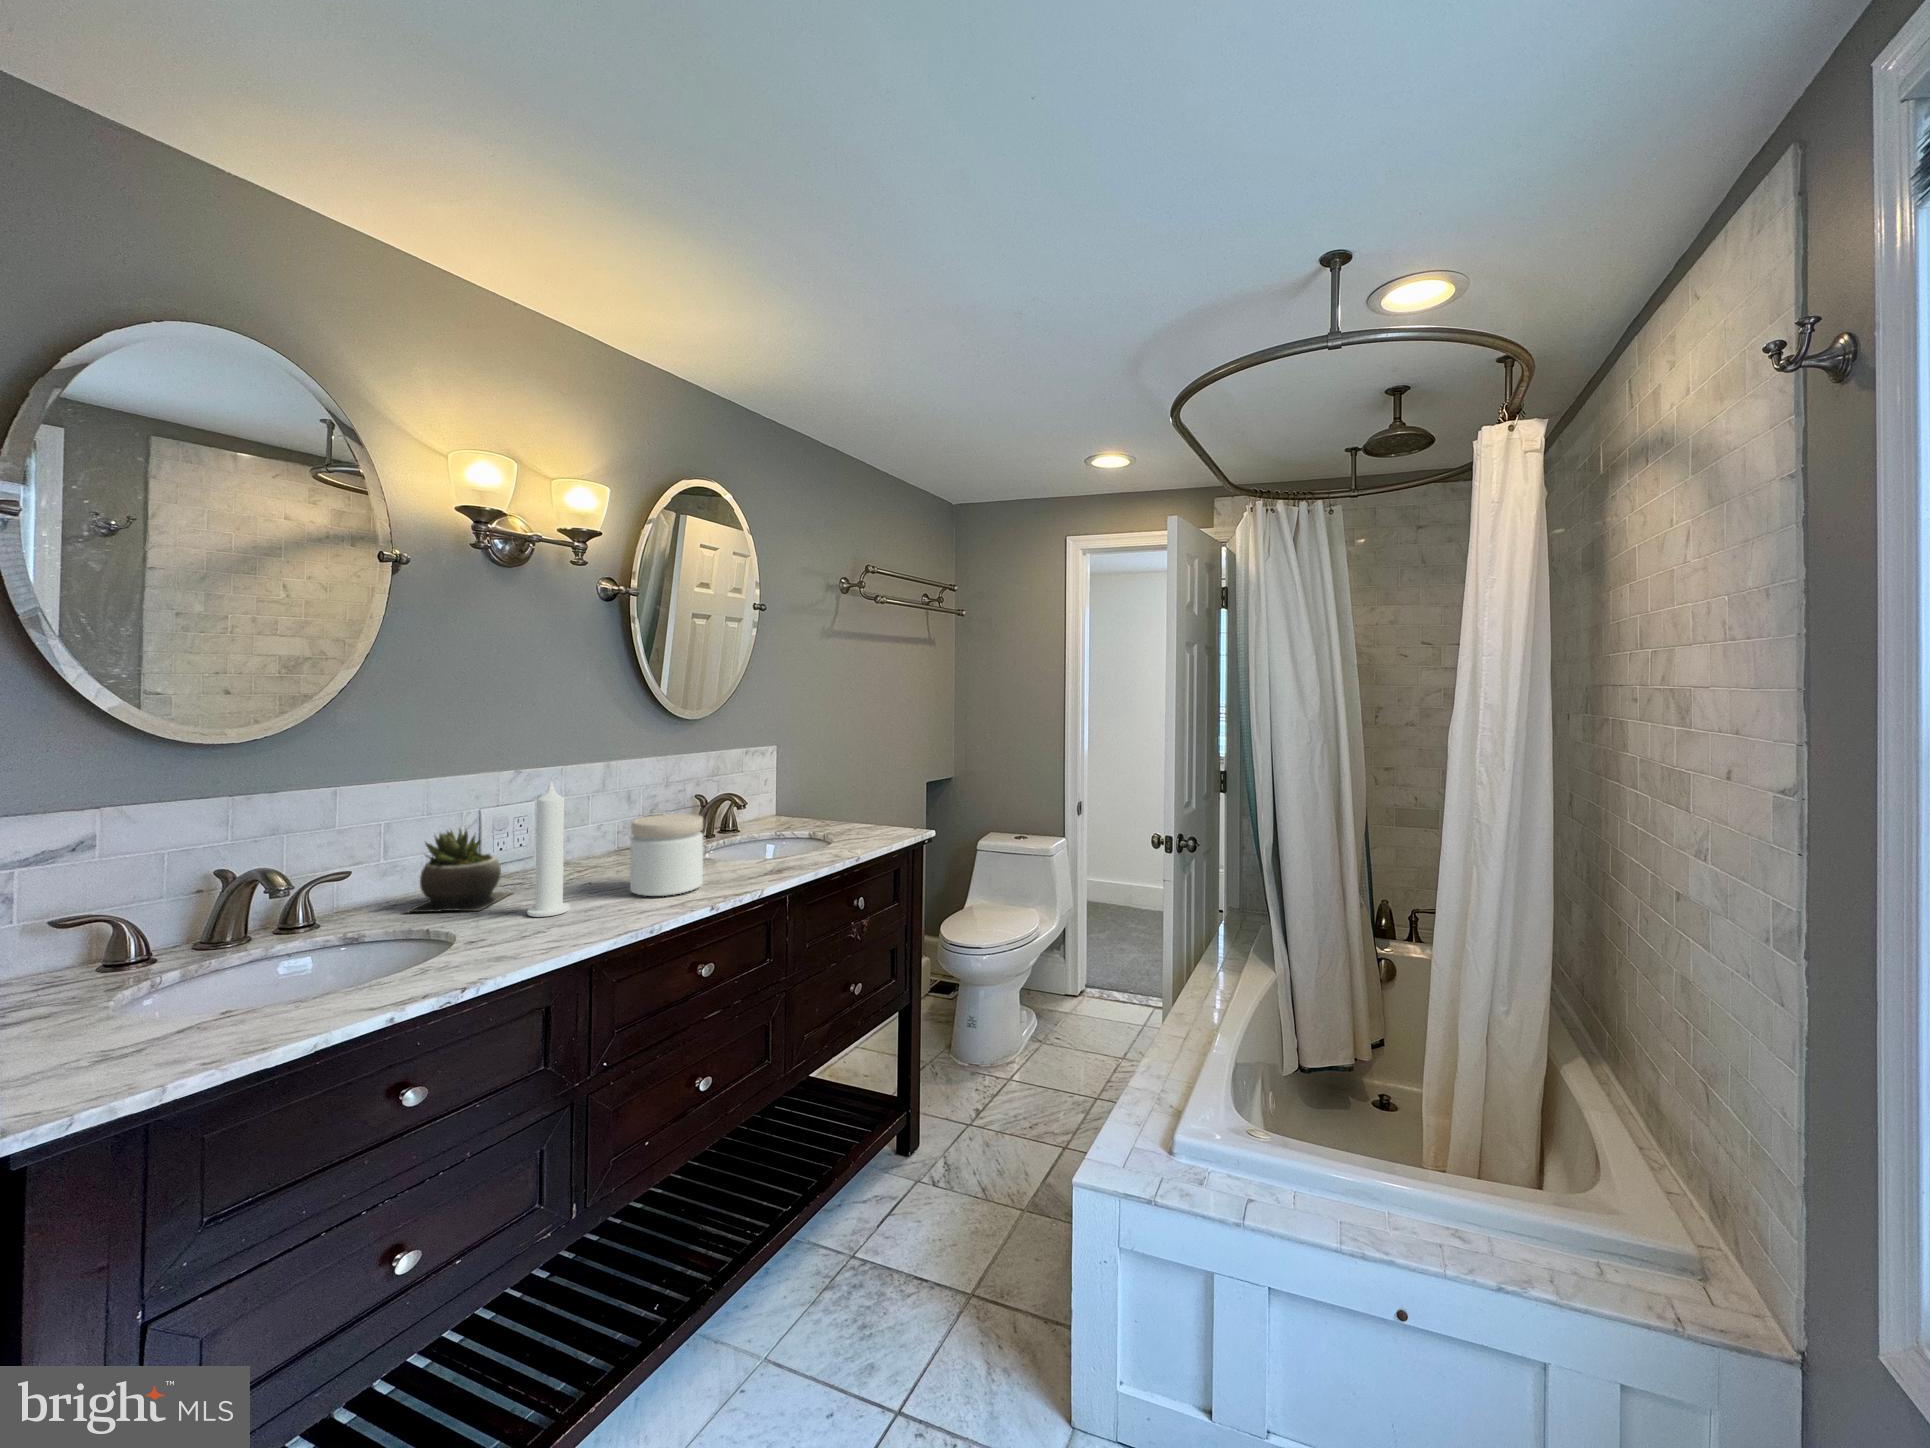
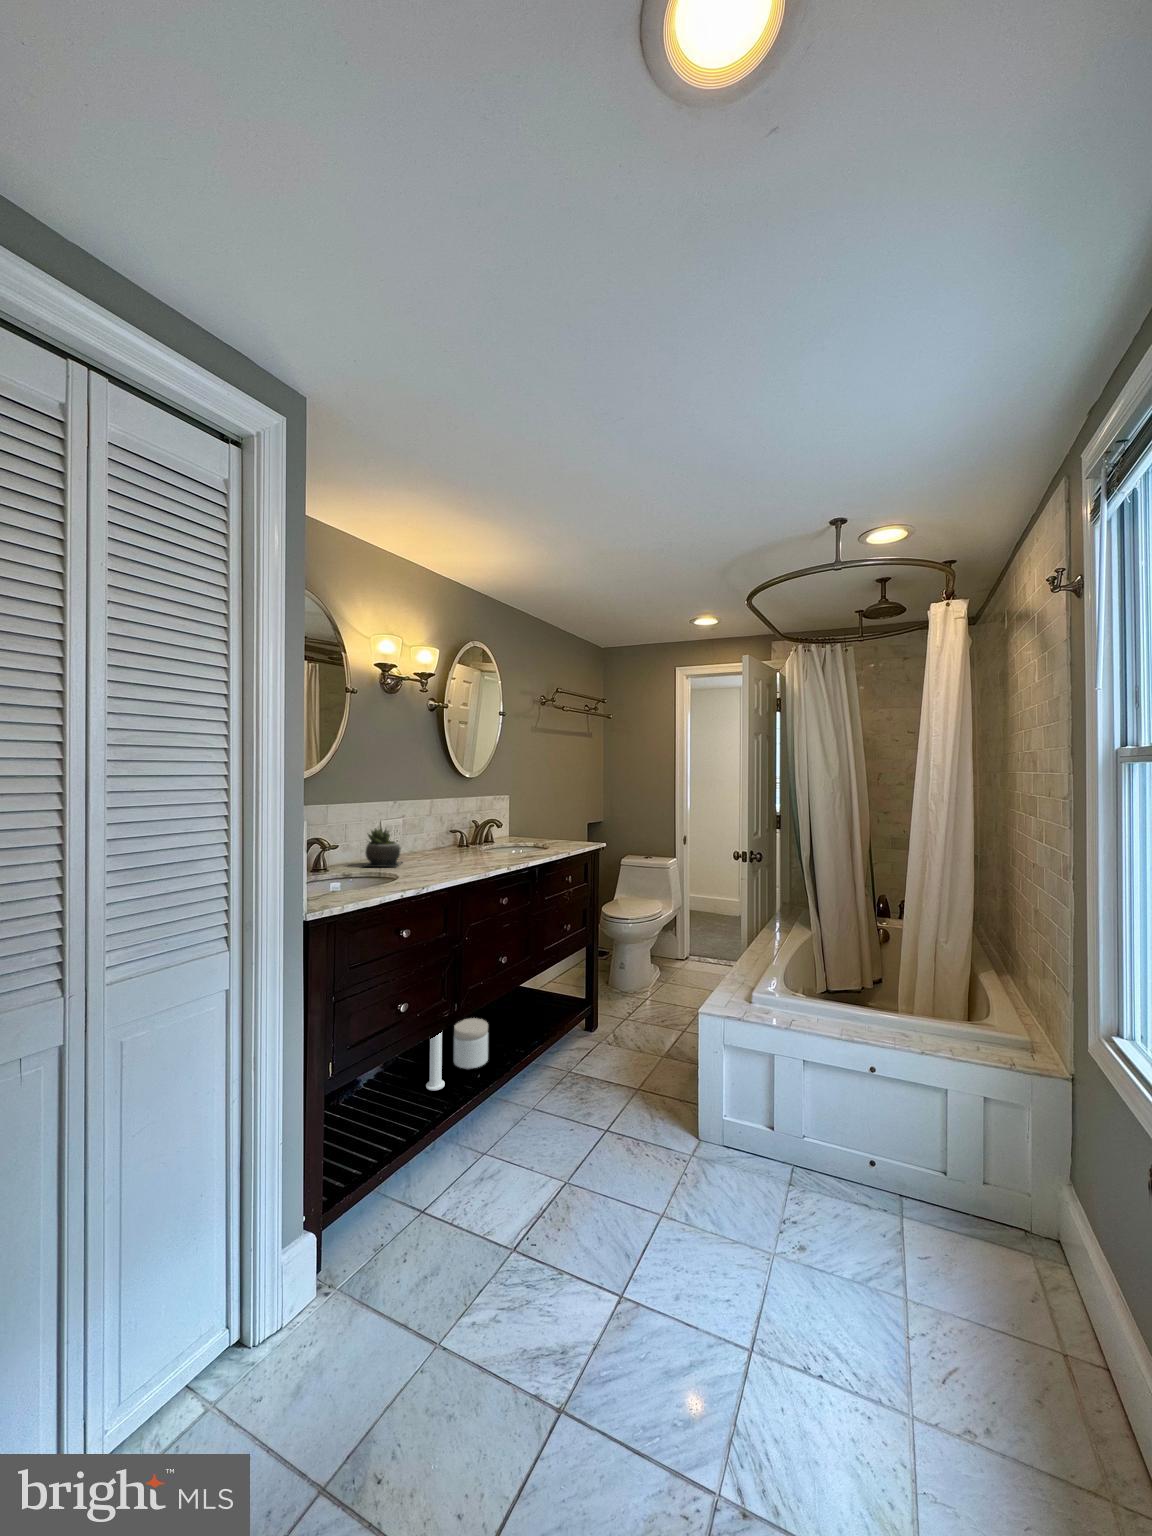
candle: present [527,782,570,917] -> present [426,1032,445,1091]
jar: present [630,814,703,896] -> present [454,1018,488,1069]

